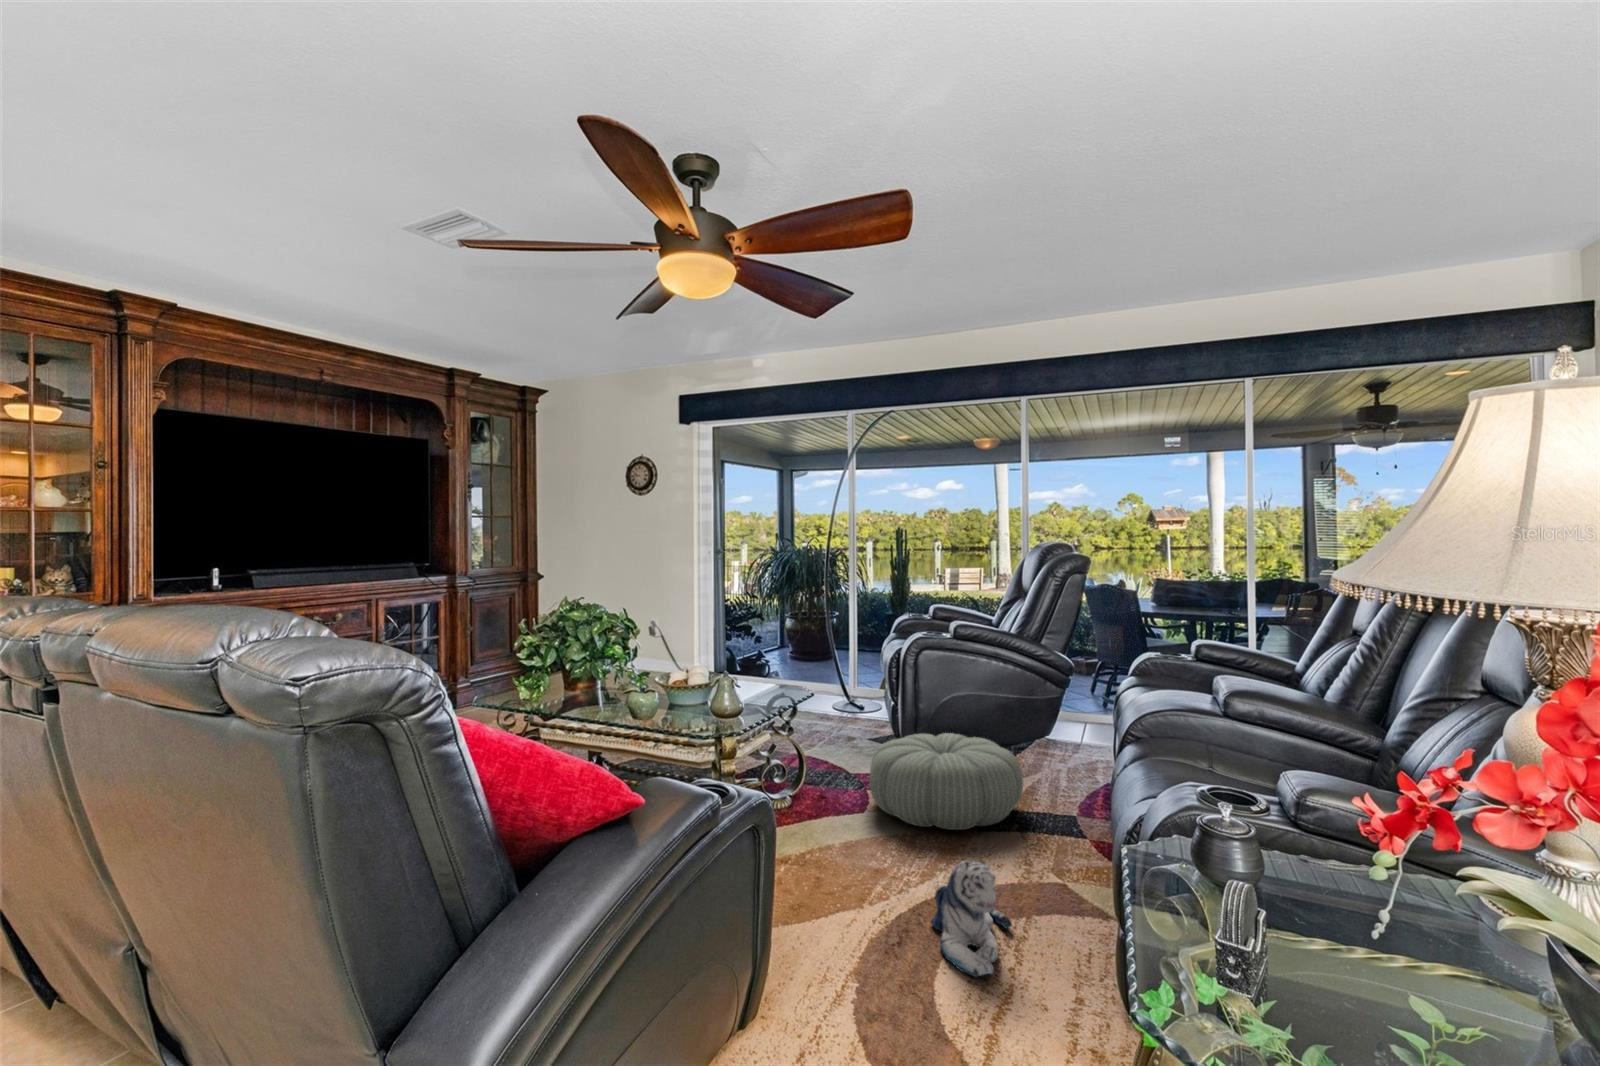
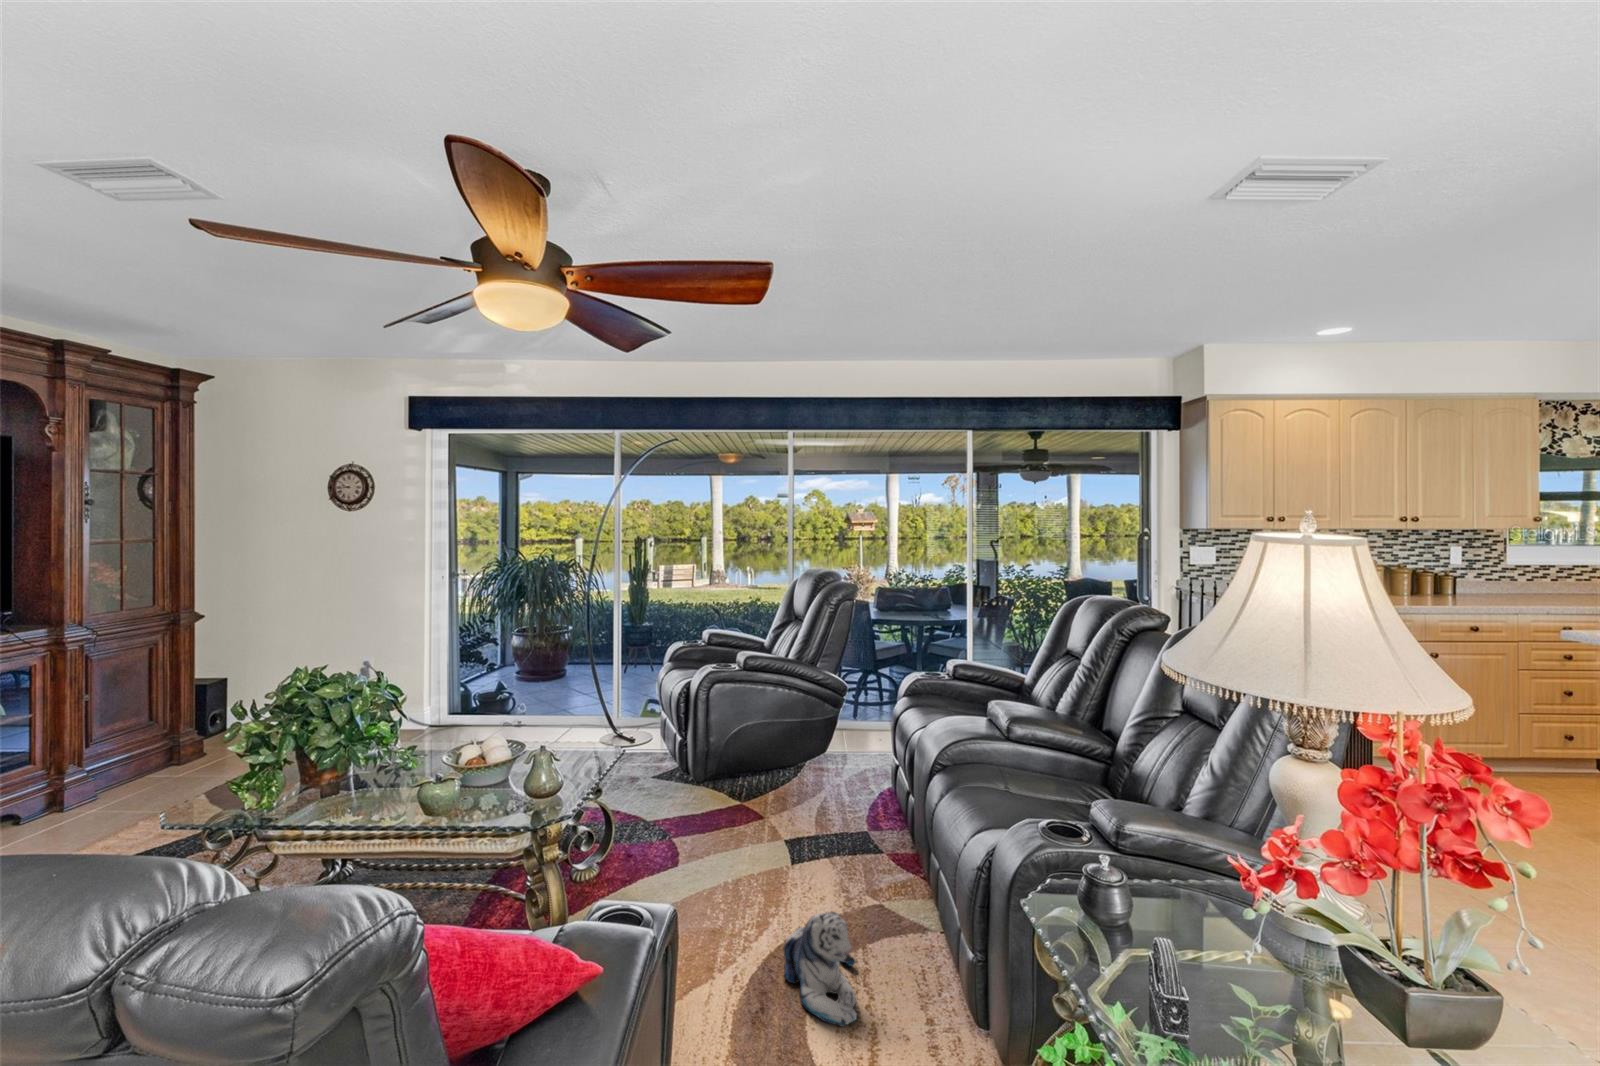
pouf: present [869,733,1023,830] -> none [679,769,823,870]

